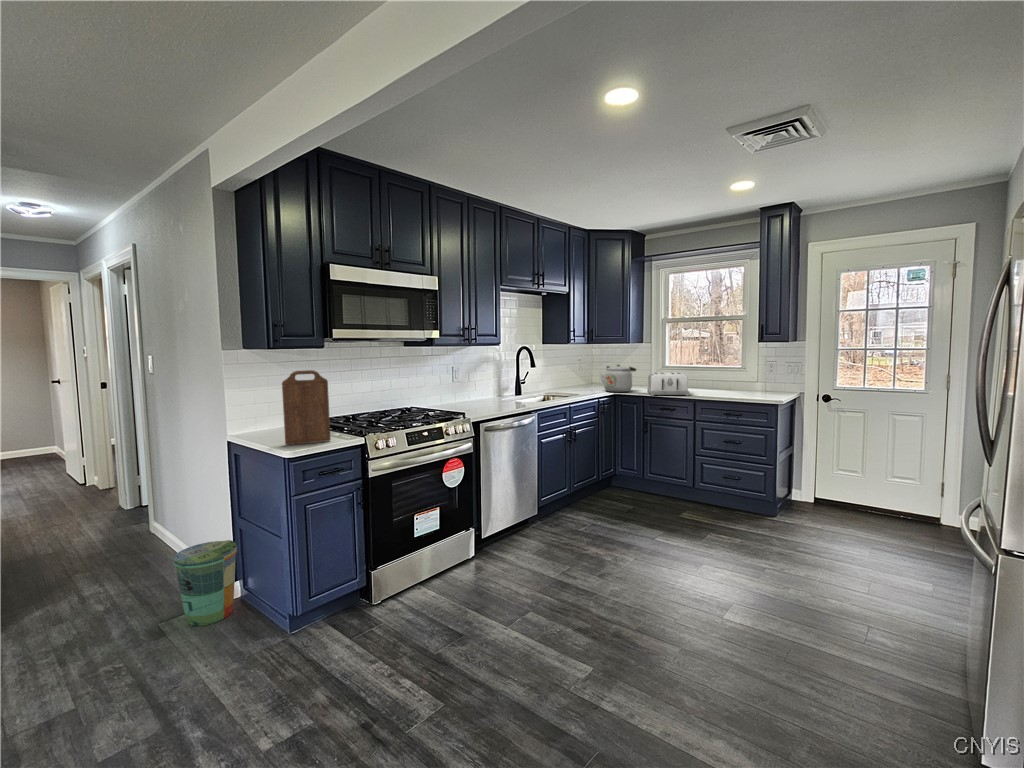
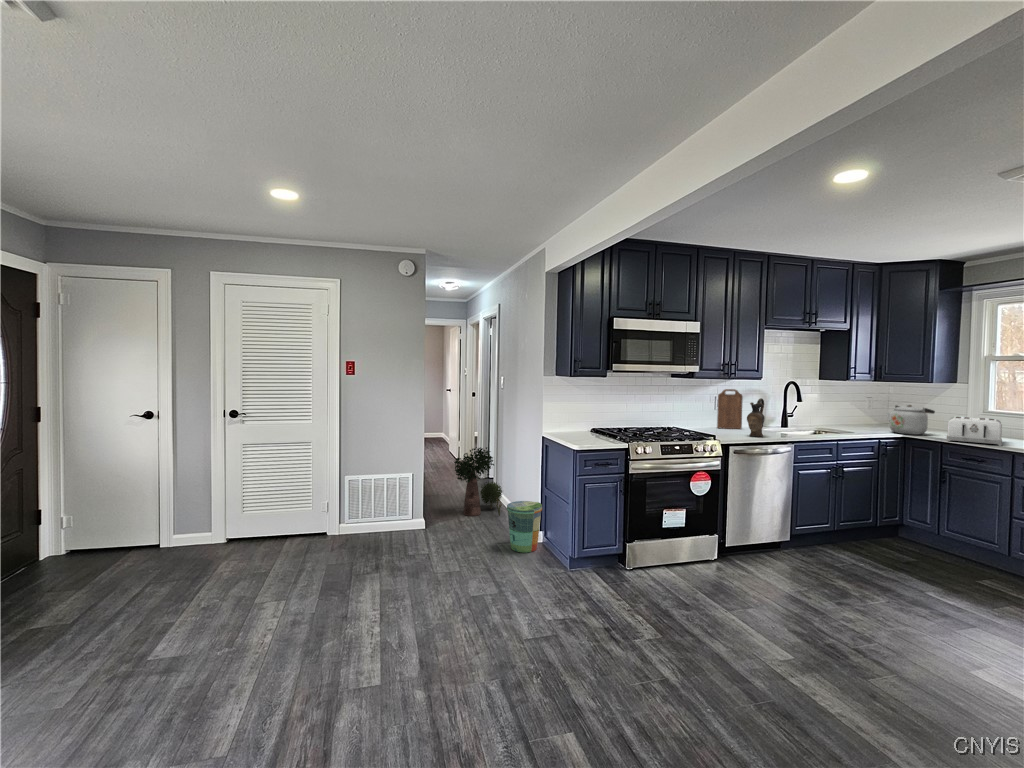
ceramic pitcher: none [492,366,510,409] -> present [747,398,765,436]
cutting board: present [282,370,331,445] -> present [717,389,743,429]
potted plant: none [63,467,167,581] -> present [454,447,502,516]

